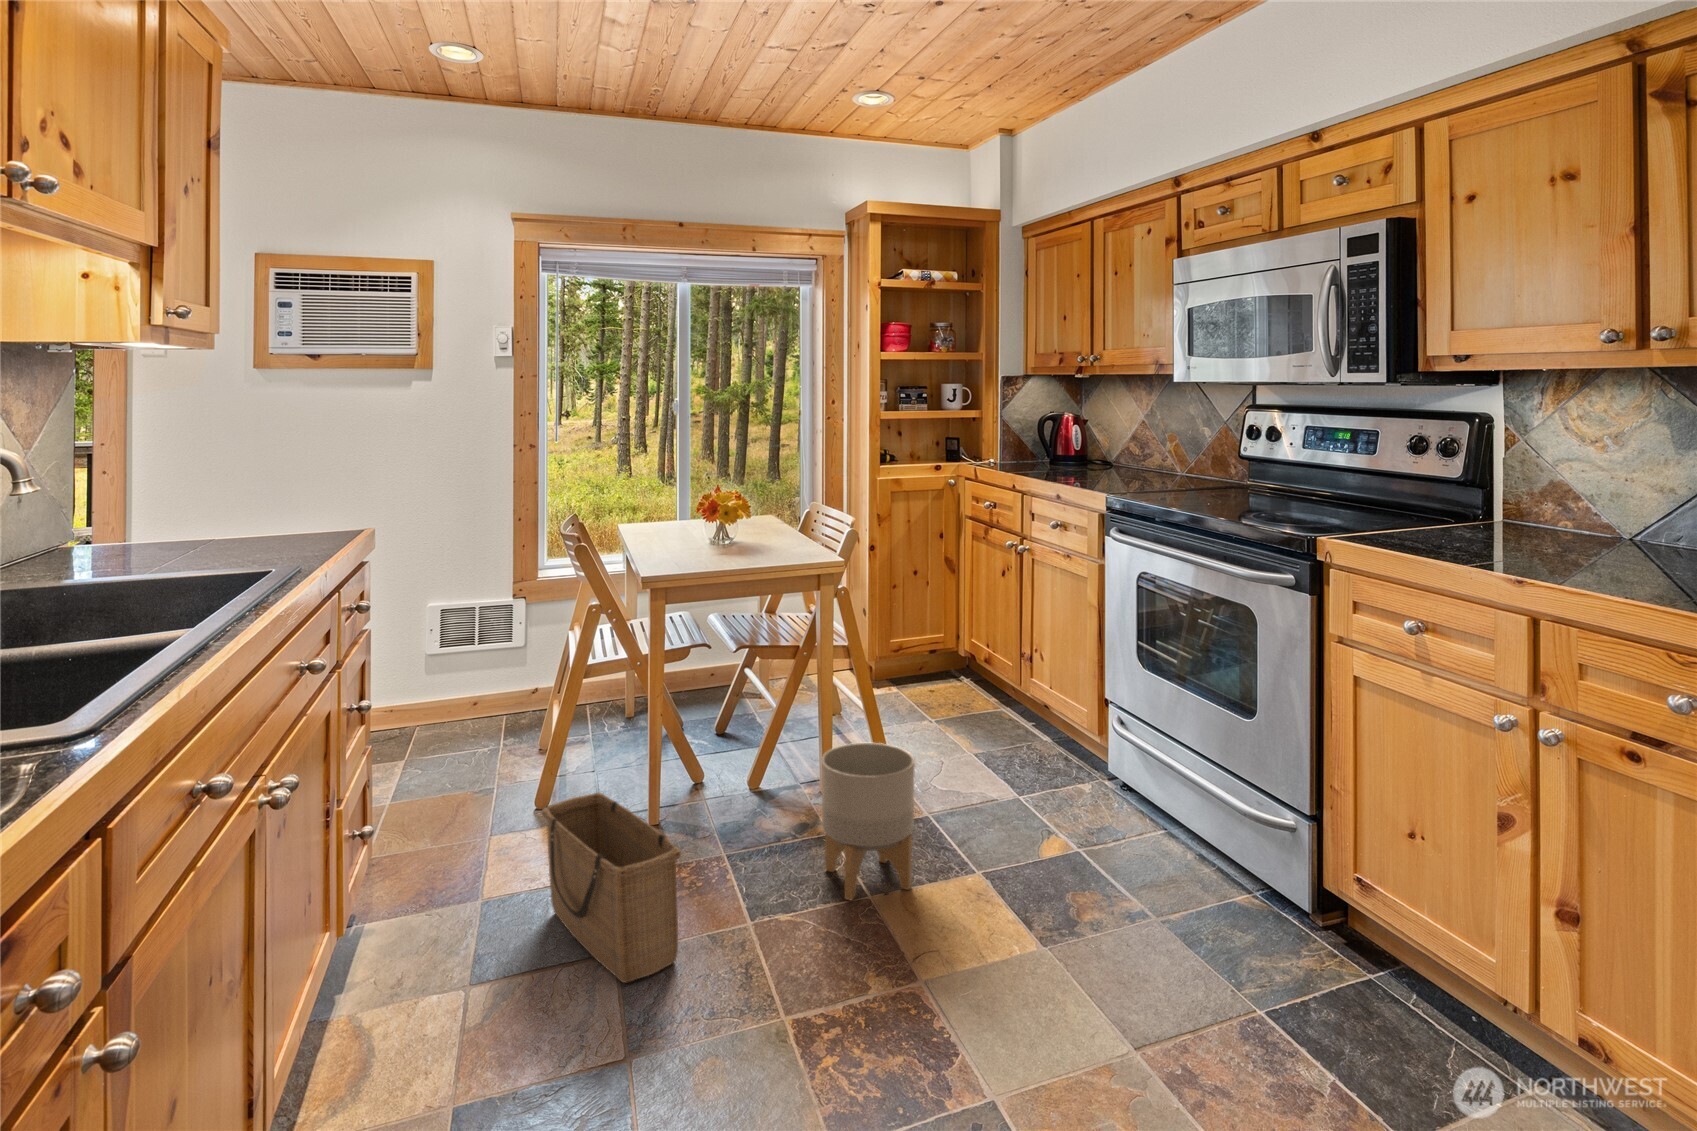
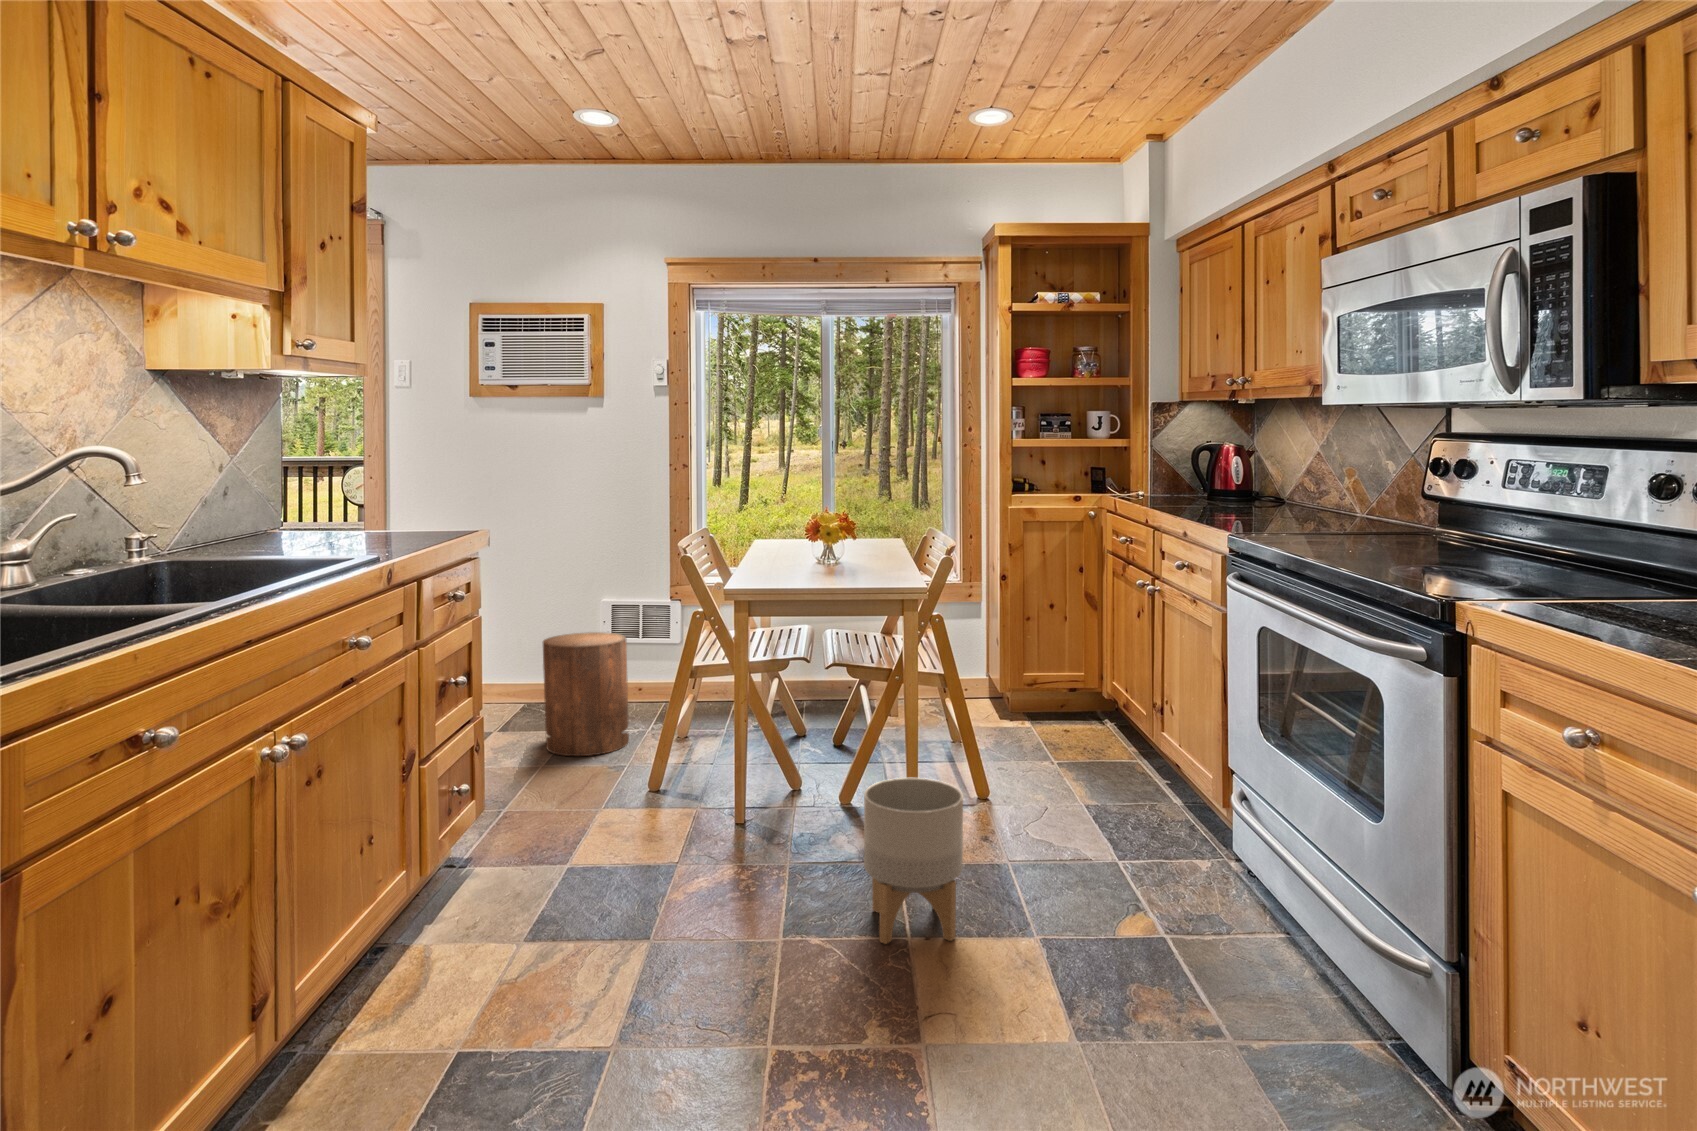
stool: none [402,613,502,747] -> present [543,632,629,756]
basket: present [542,793,681,982] -> none [589,804,693,992]

